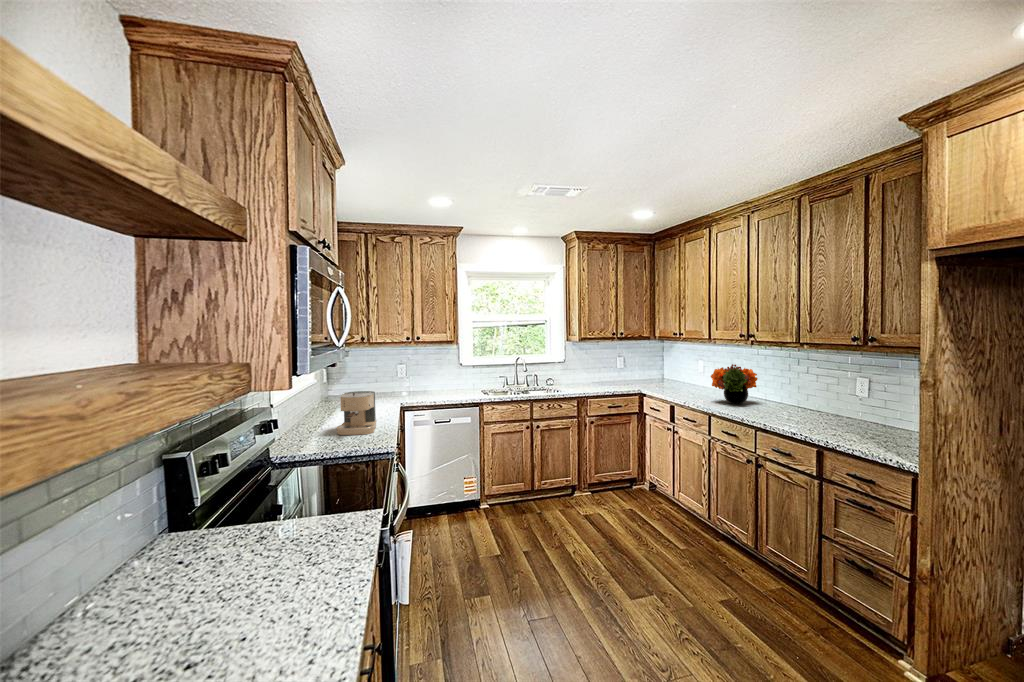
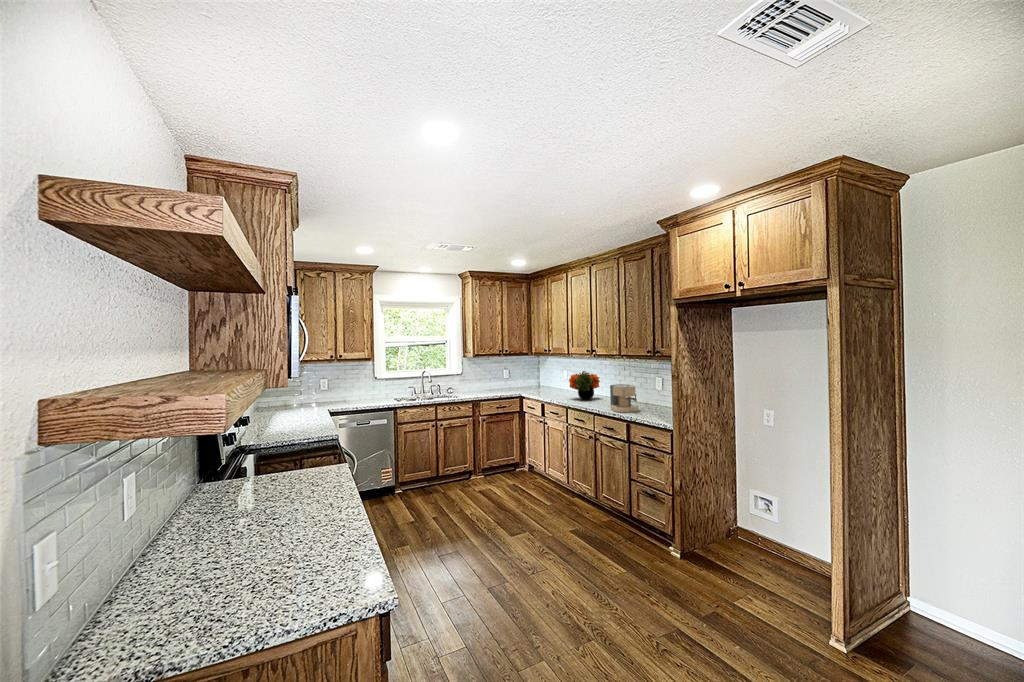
coffee maker: present [336,391,376,435] -> present [610,384,639,412]

